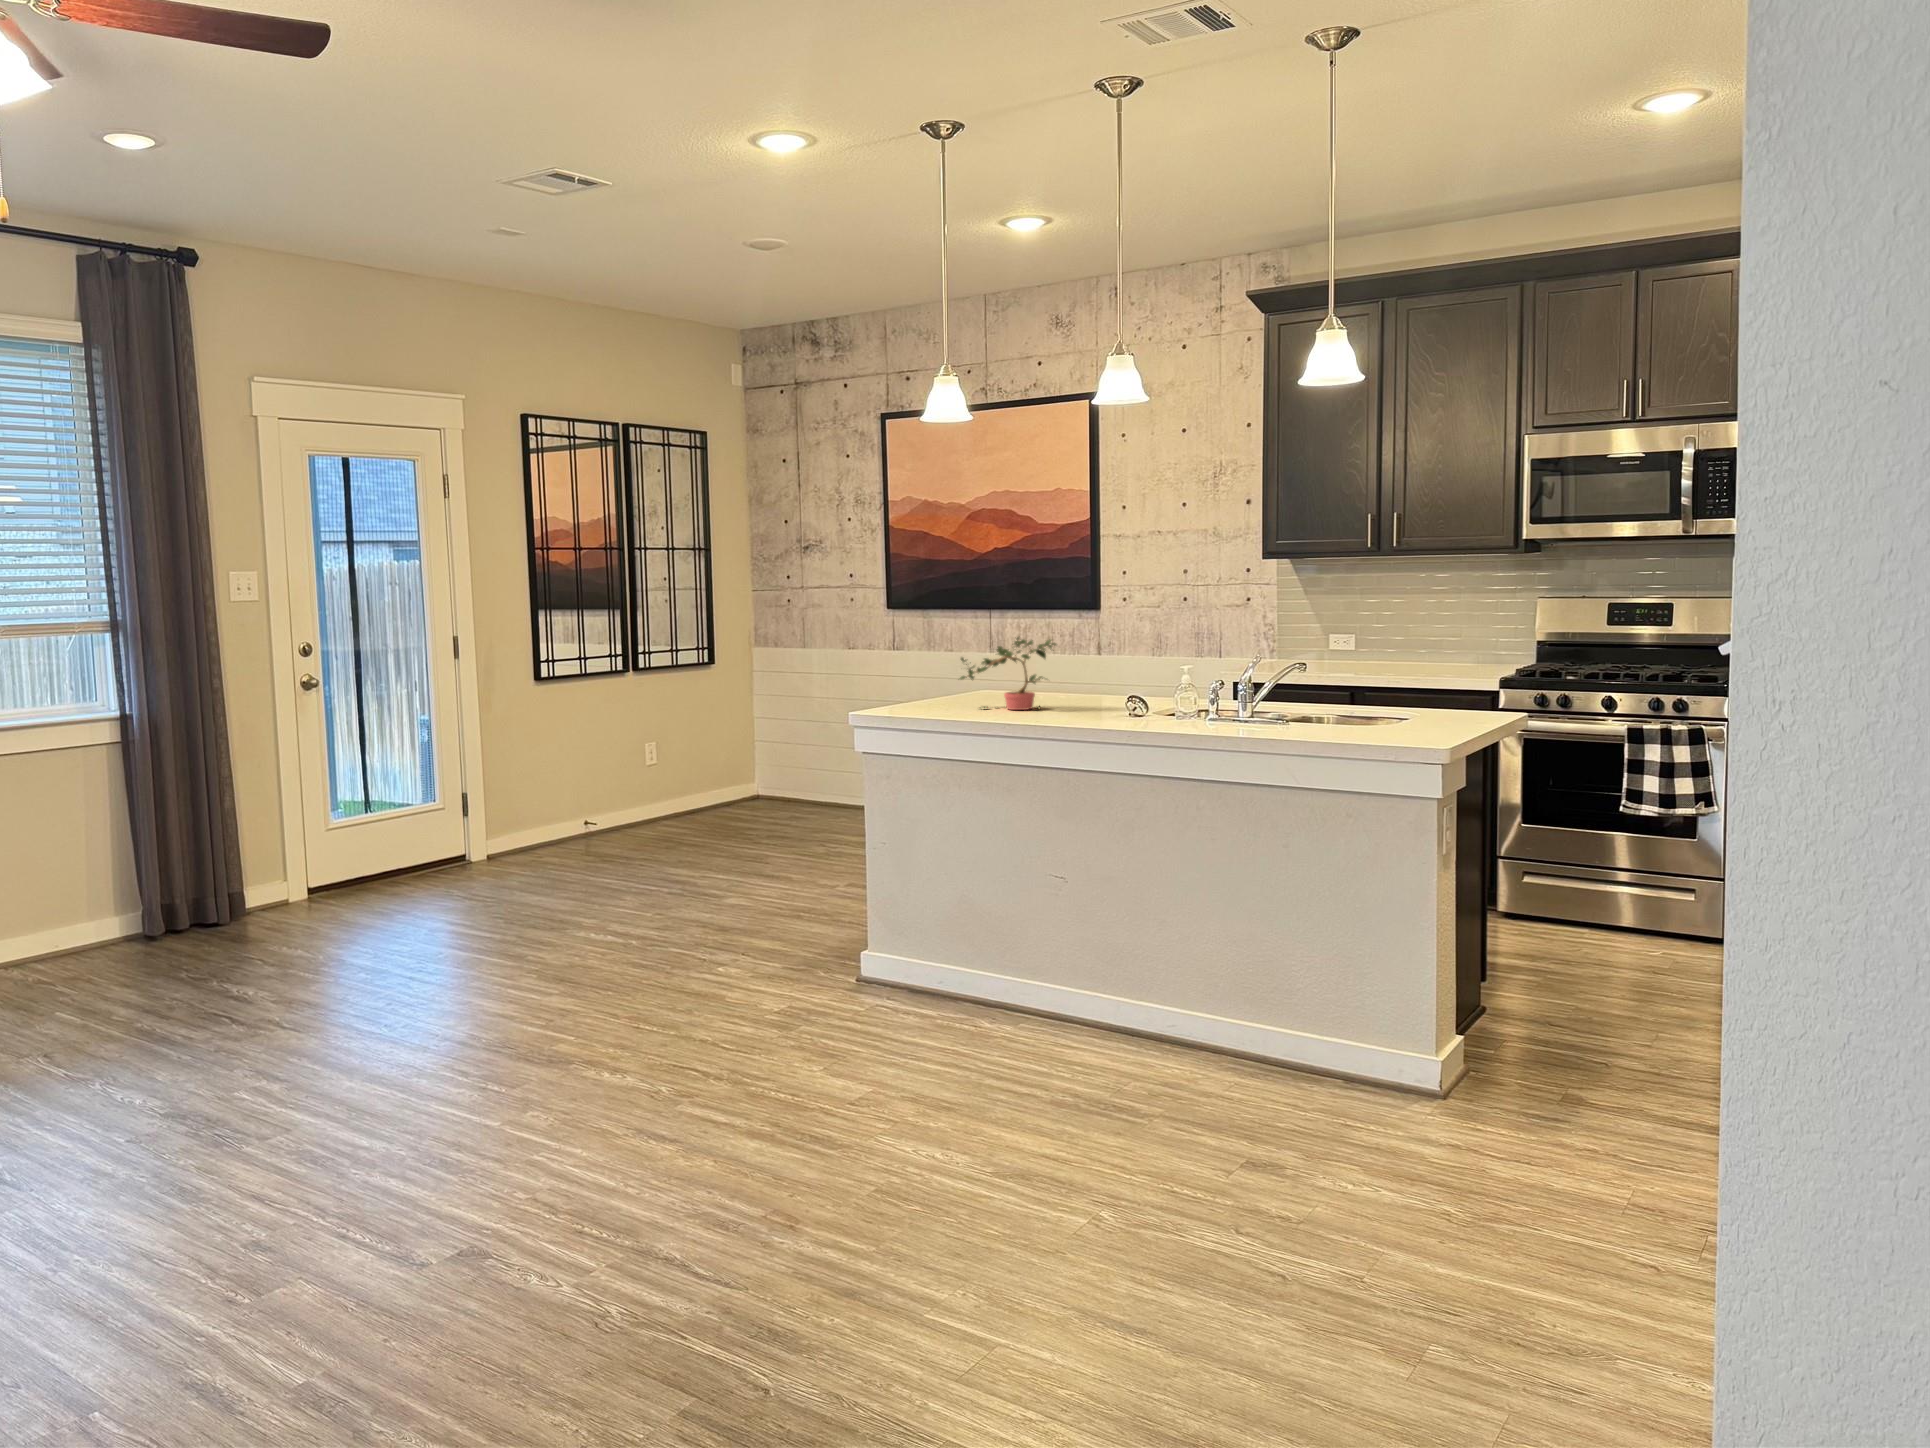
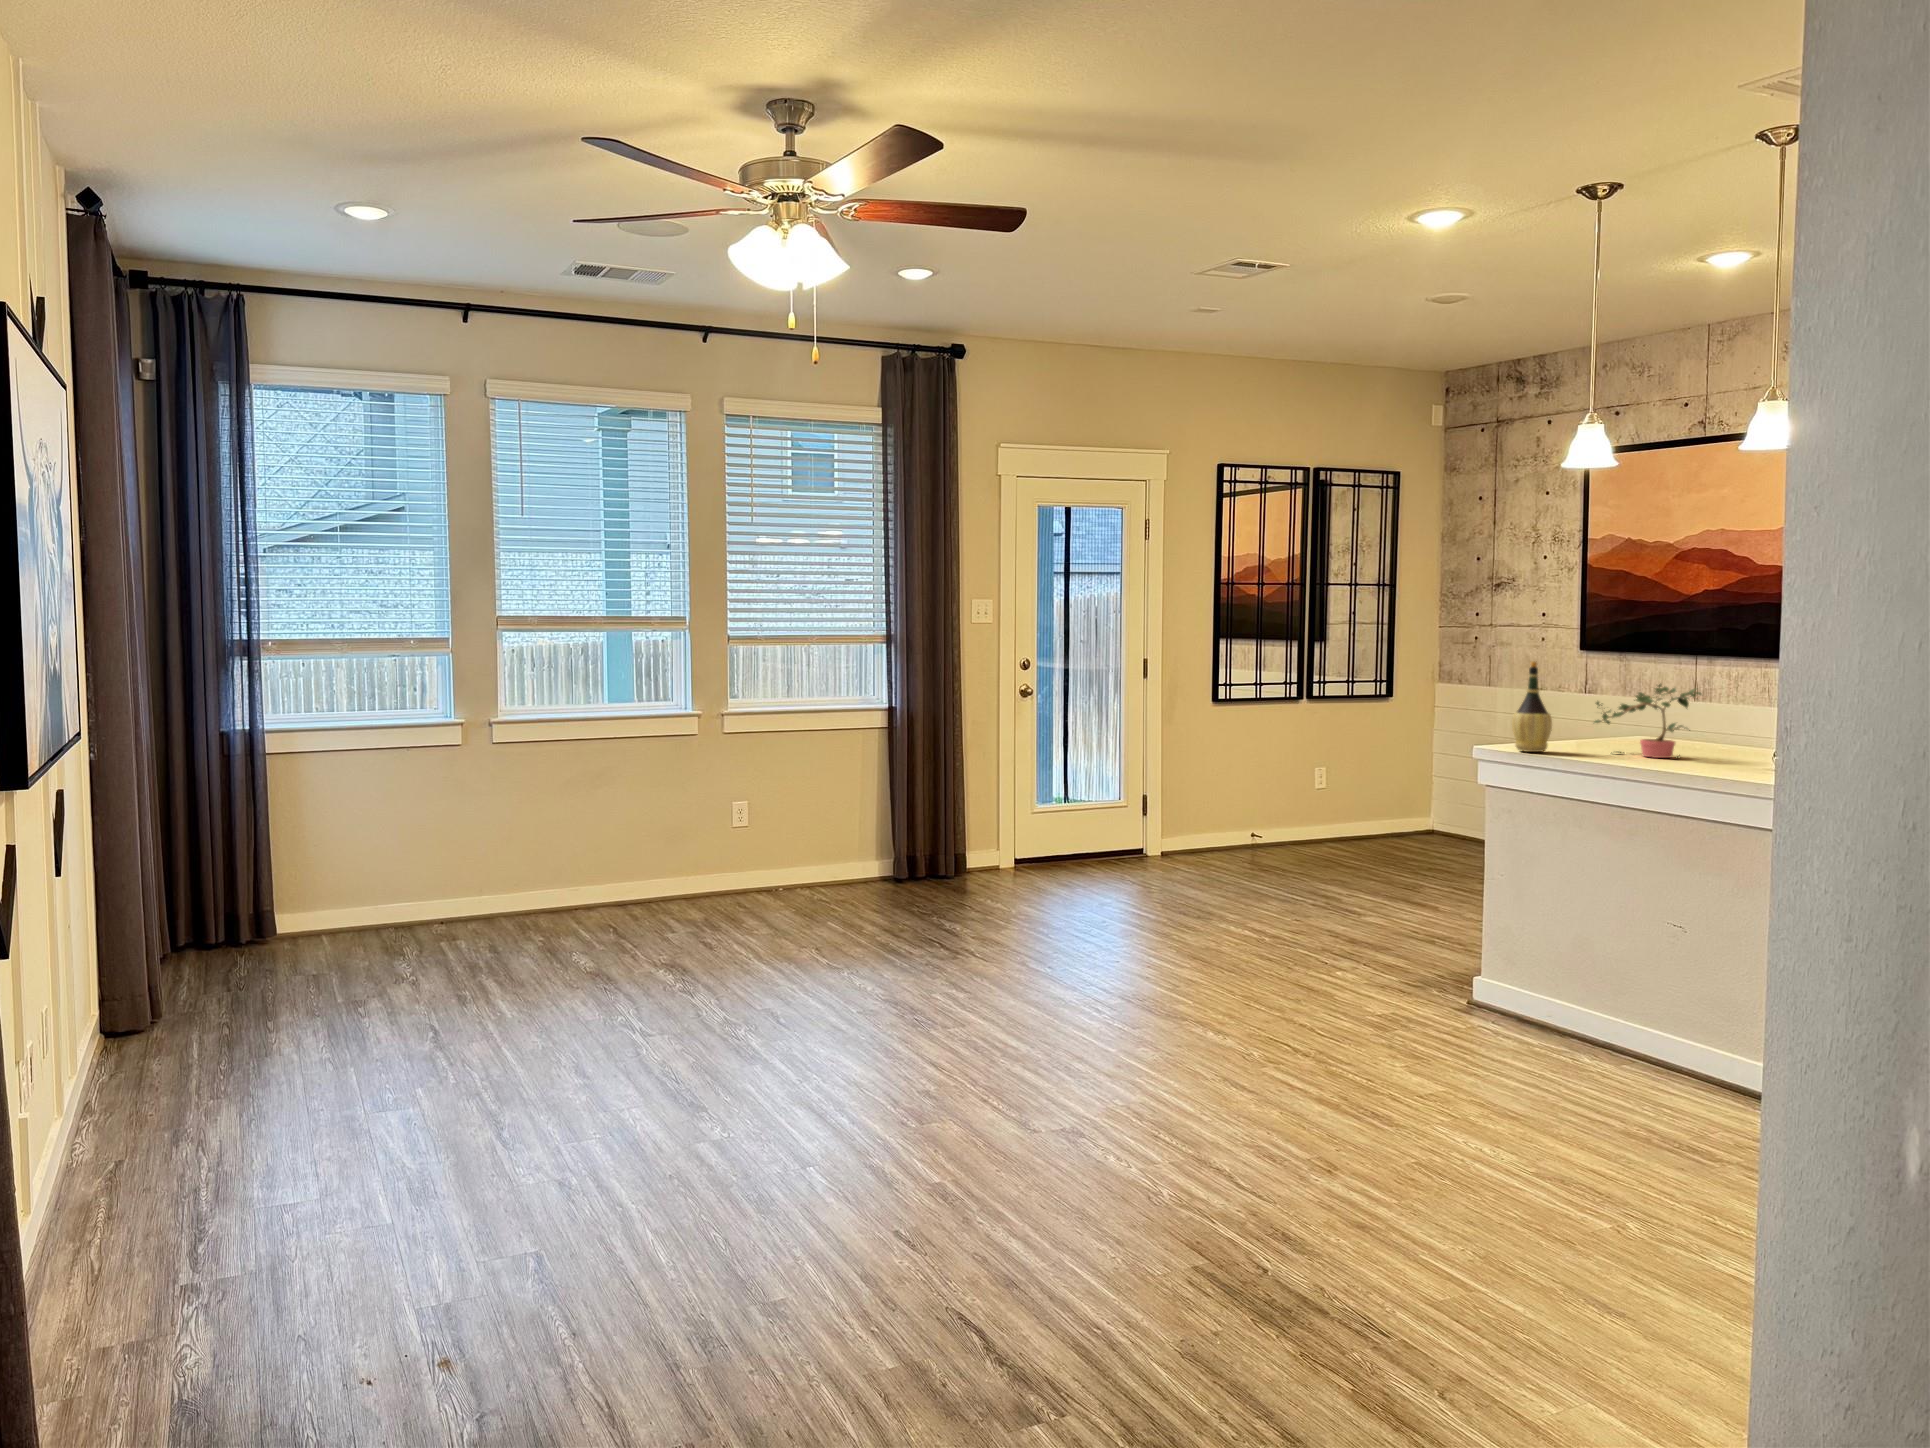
wine bottle: none [889,619,927,713] -> present [1512,661,1552,752]

